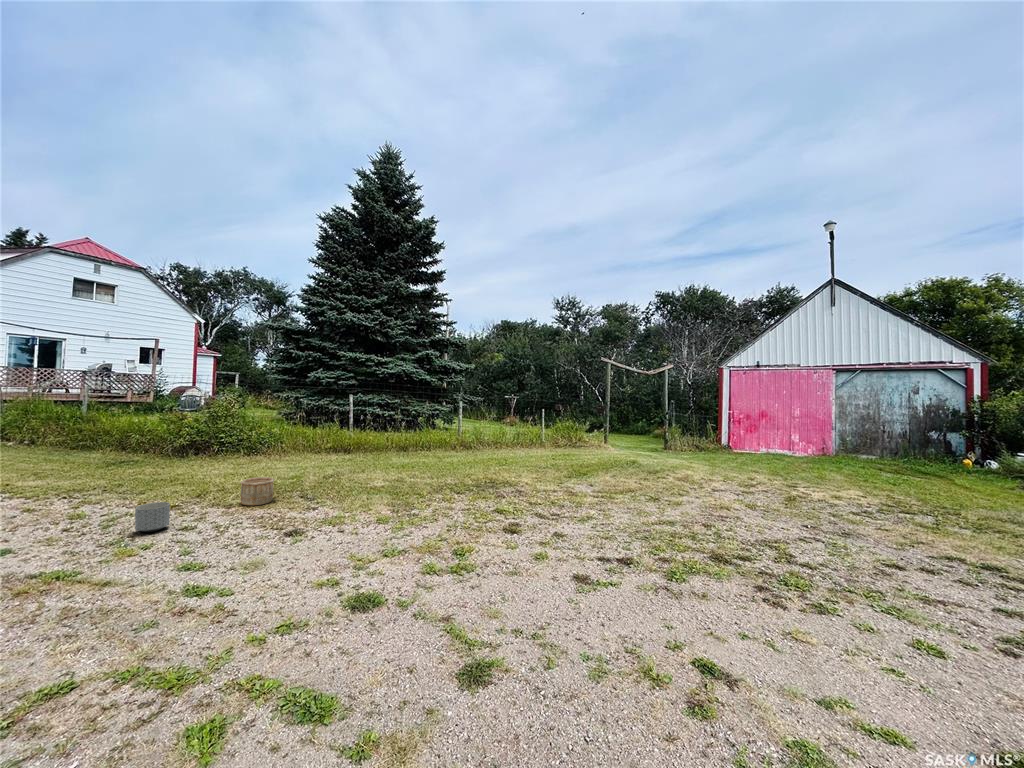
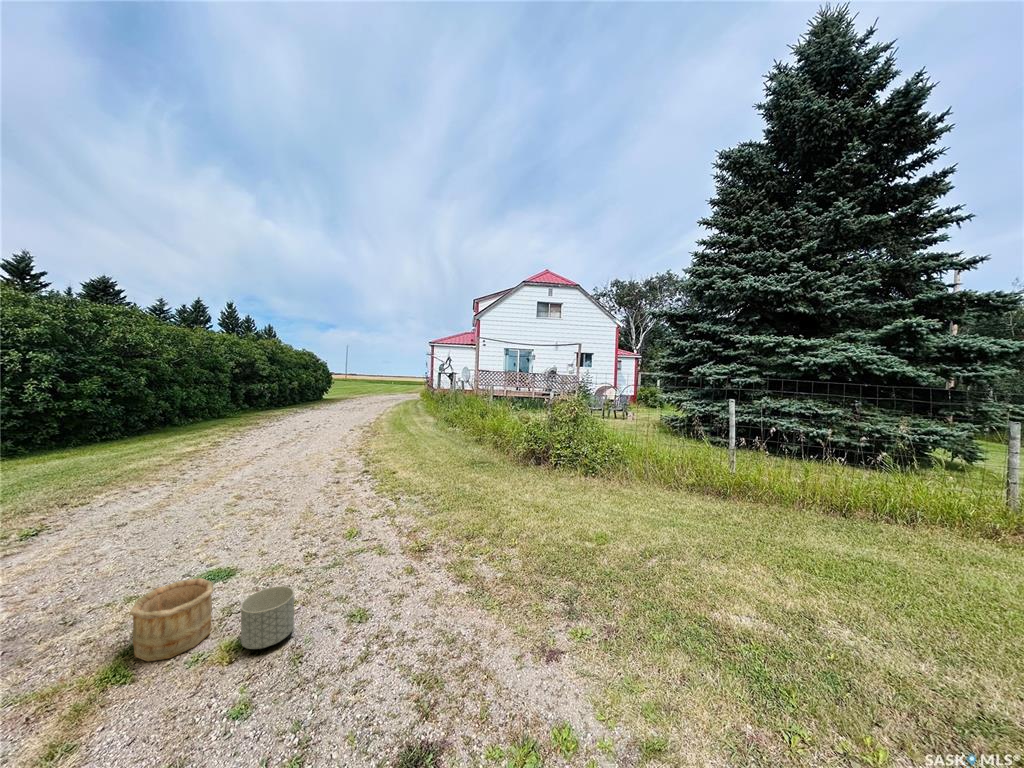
wooden bucket: present [241,477,275,505] -> present [130,578,213,661]

